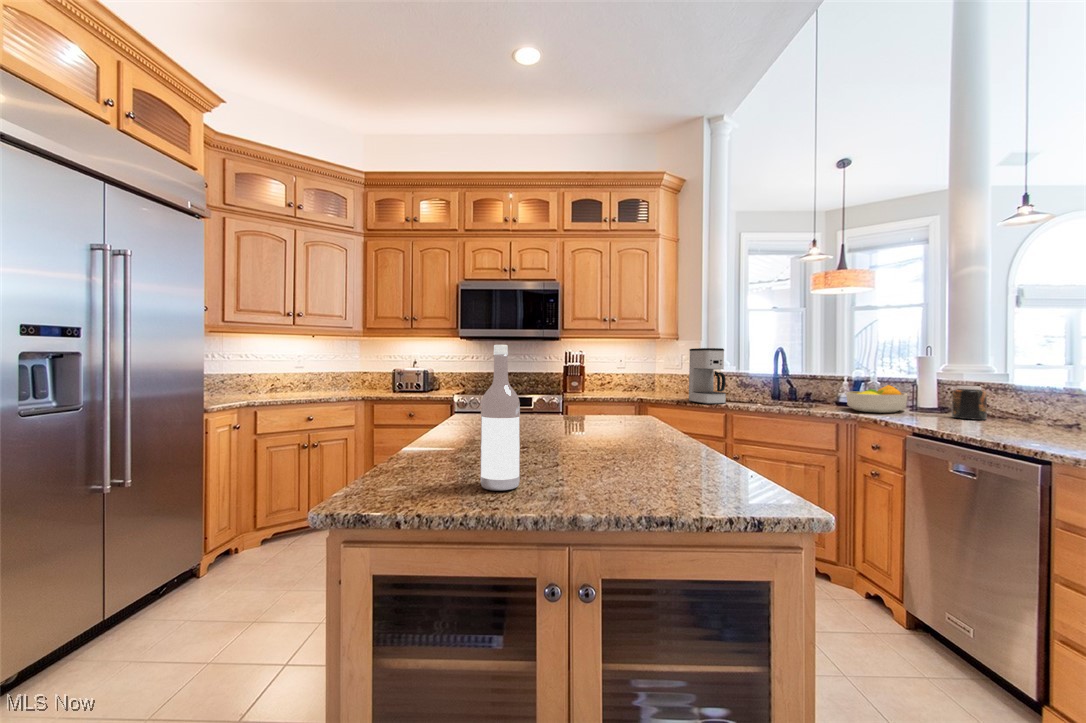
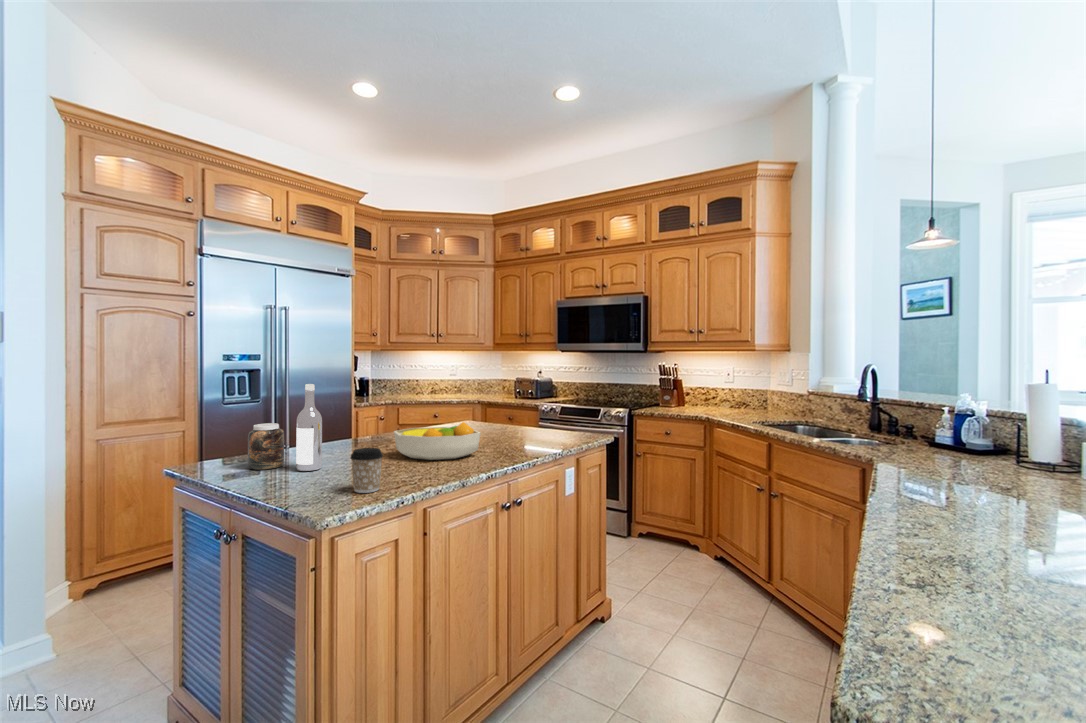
coffee maker: present [689,348,726,404] -> none [750,366,789,431]
fruit bowl: present [846,385,908,413] -> present [394,422,480,460]
jar: present [952,386,987,420] -> present [248,423,284,470]
coffee cup: none [670,433,720,502] -> present [350,448,383,493]

